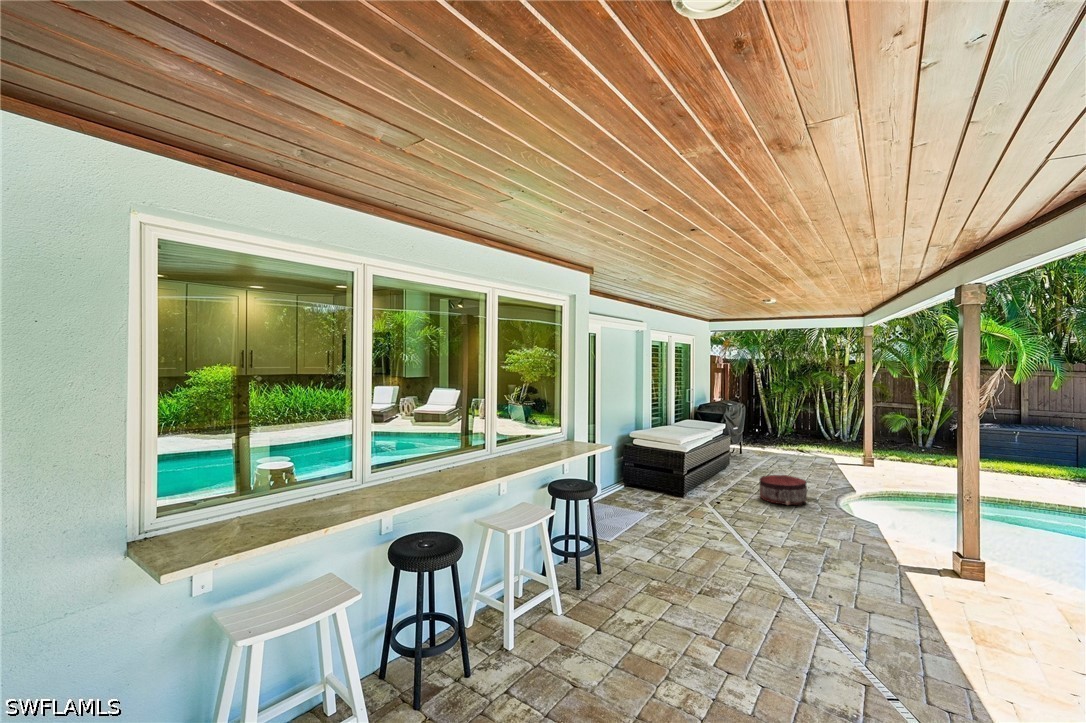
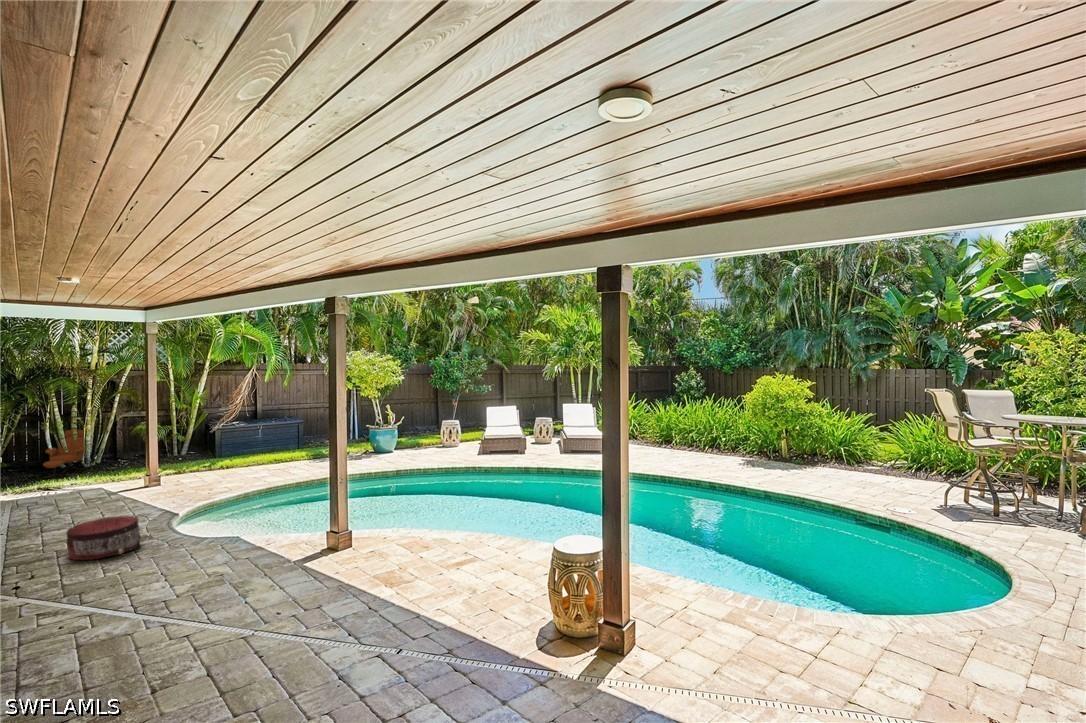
lounge chair: none [810,411,845,446] -> present [43,430,87,478]

